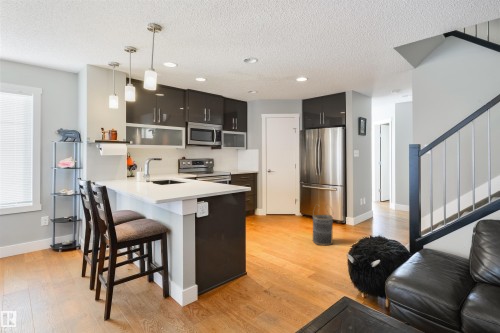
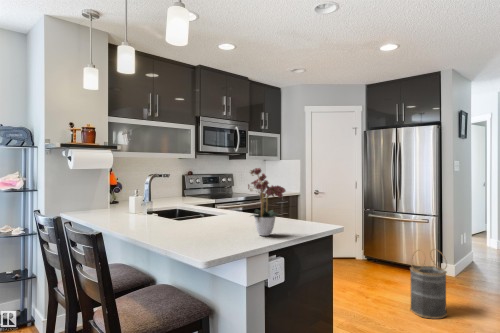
flower arrangement: none [188,152,214,191] -> present [248,168,286,236]

